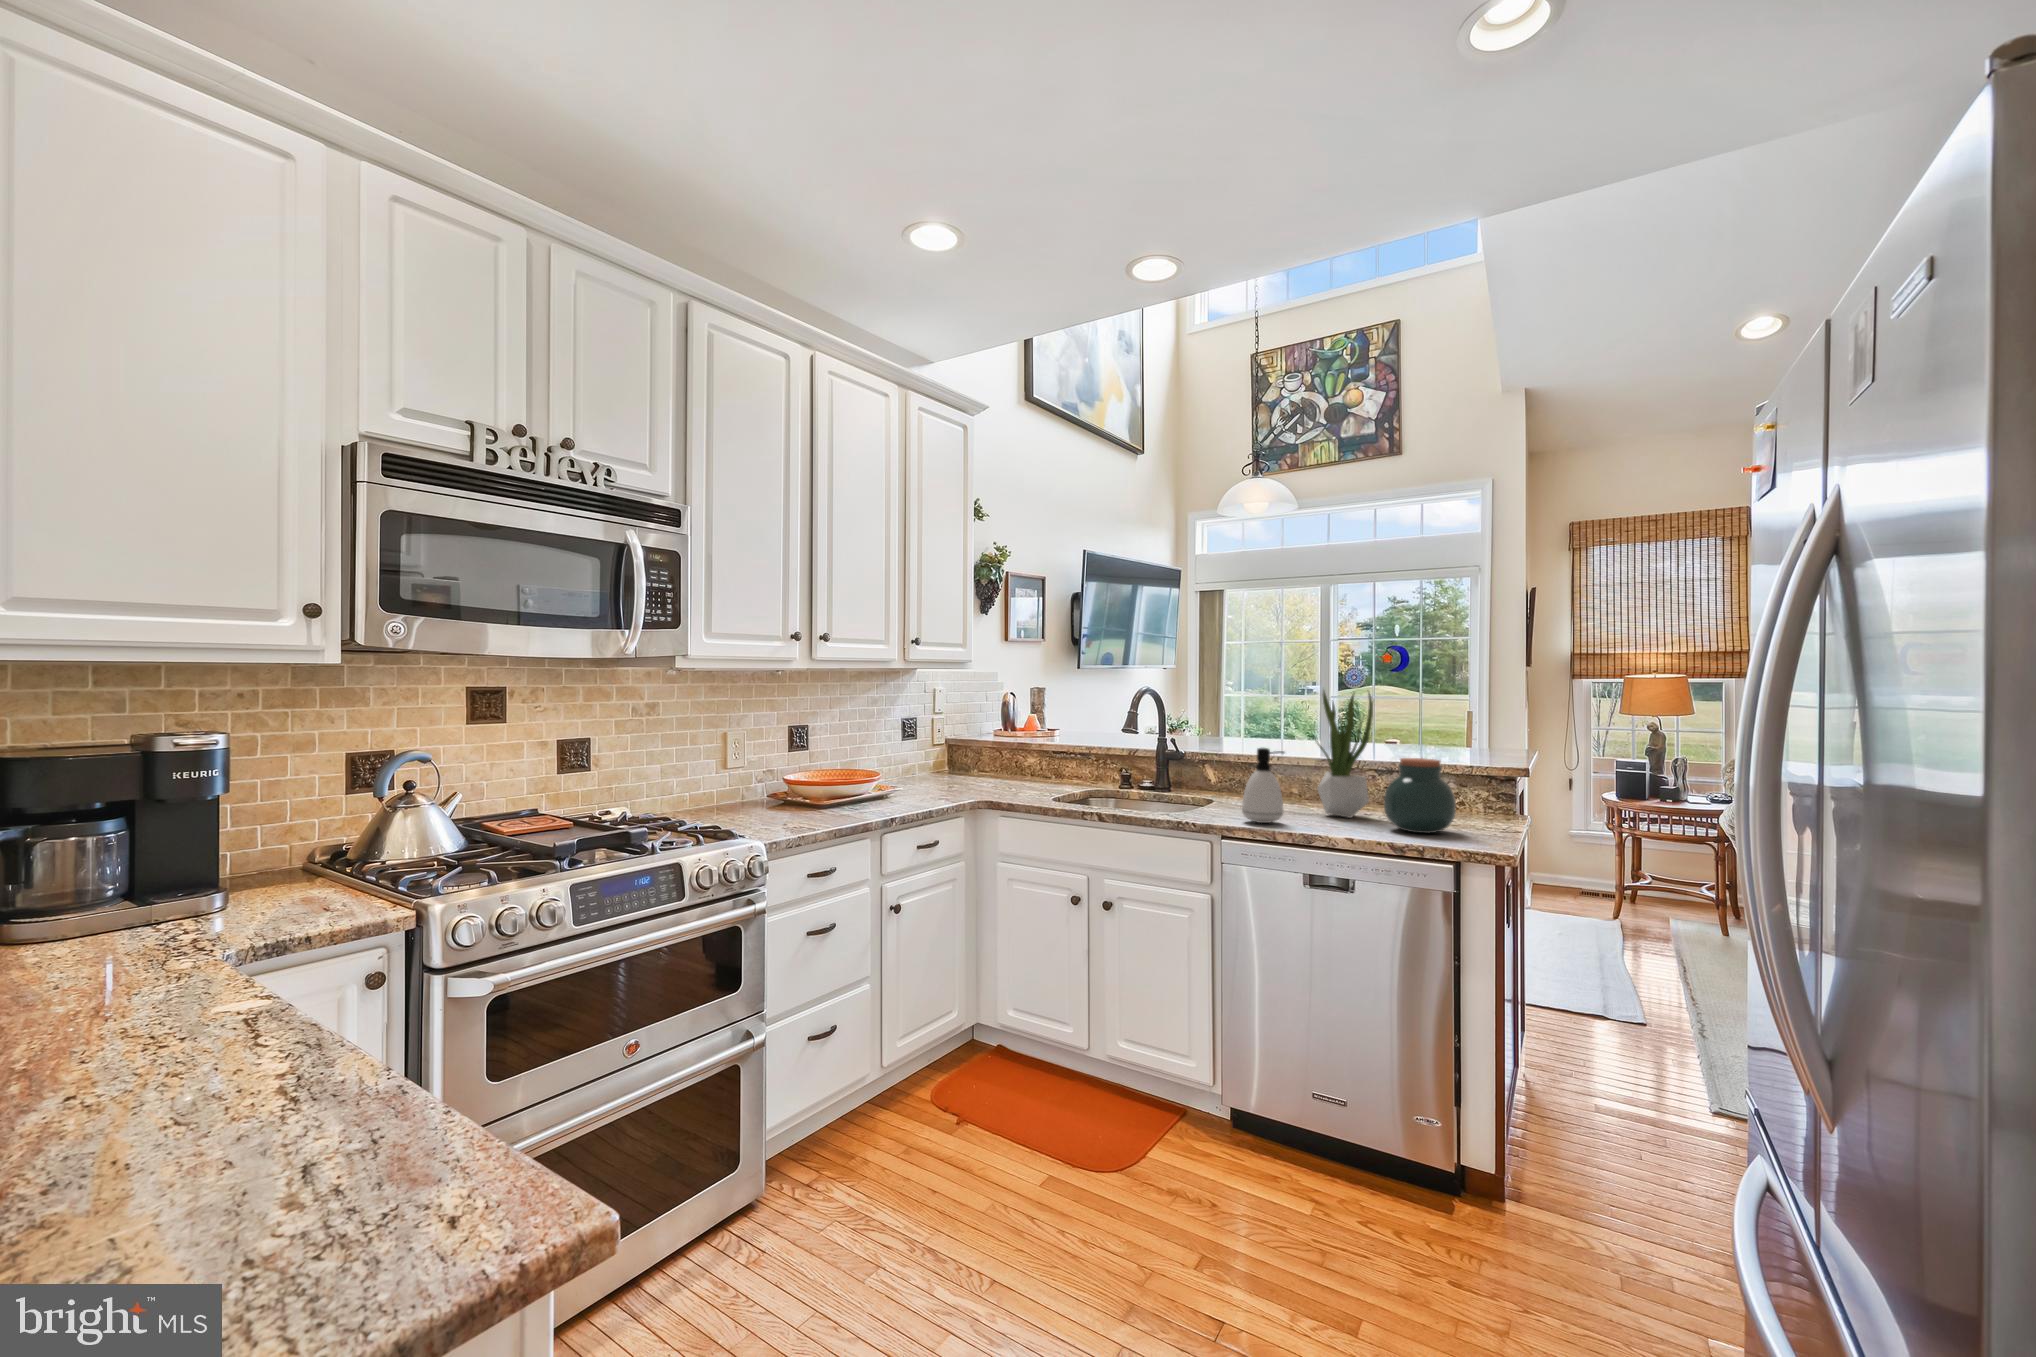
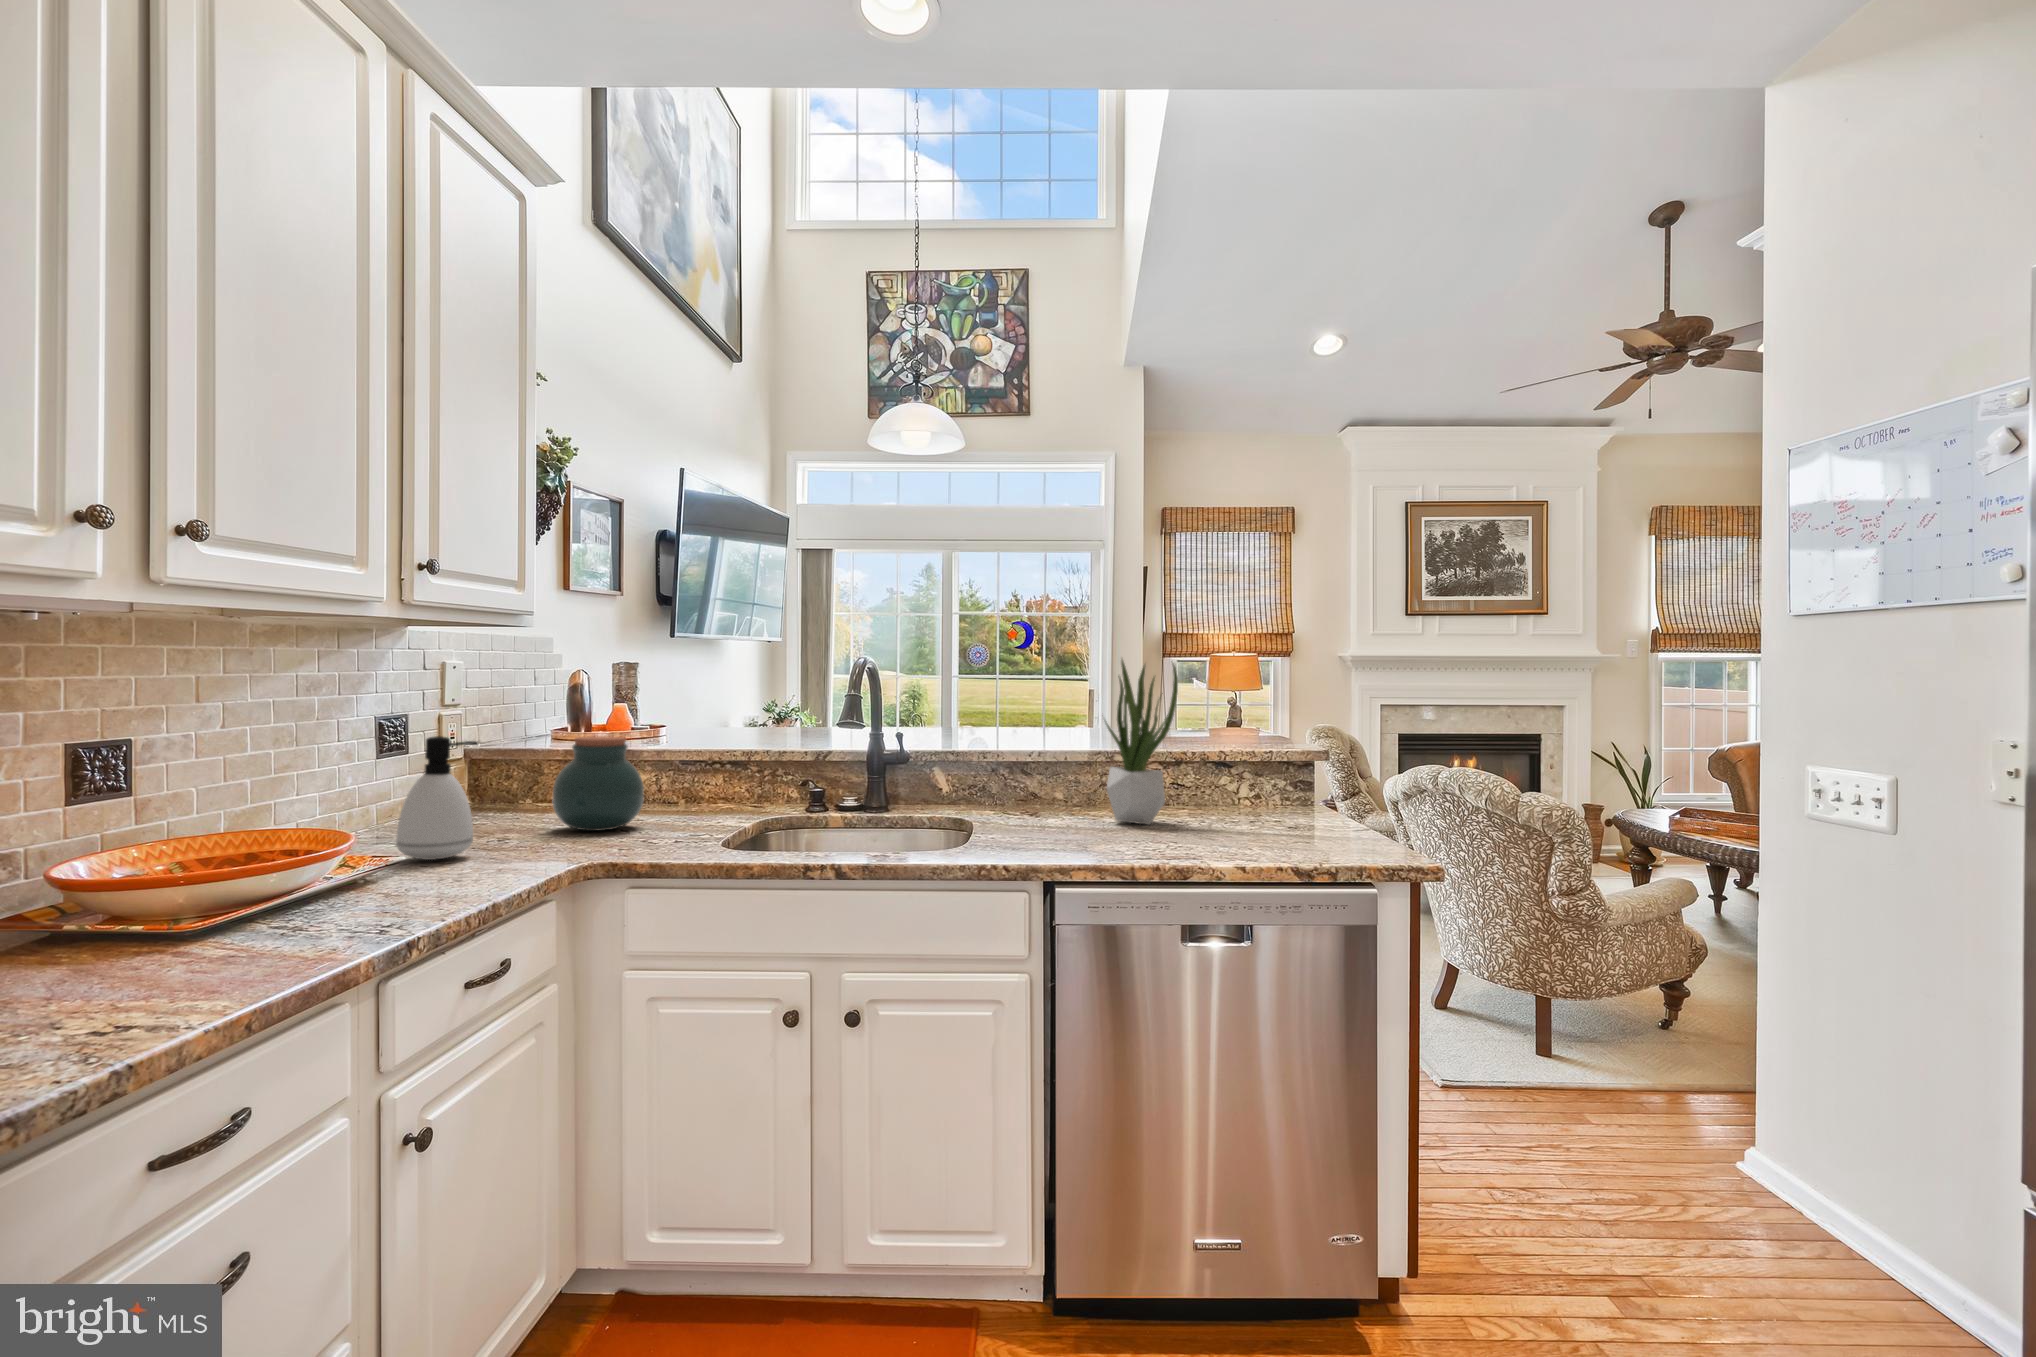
soap dispenser: present [1242,748,1284,823] -> present [396,736,478,860]
jar: present [1384,758,1456,833] -> present [553,736,644,831]

